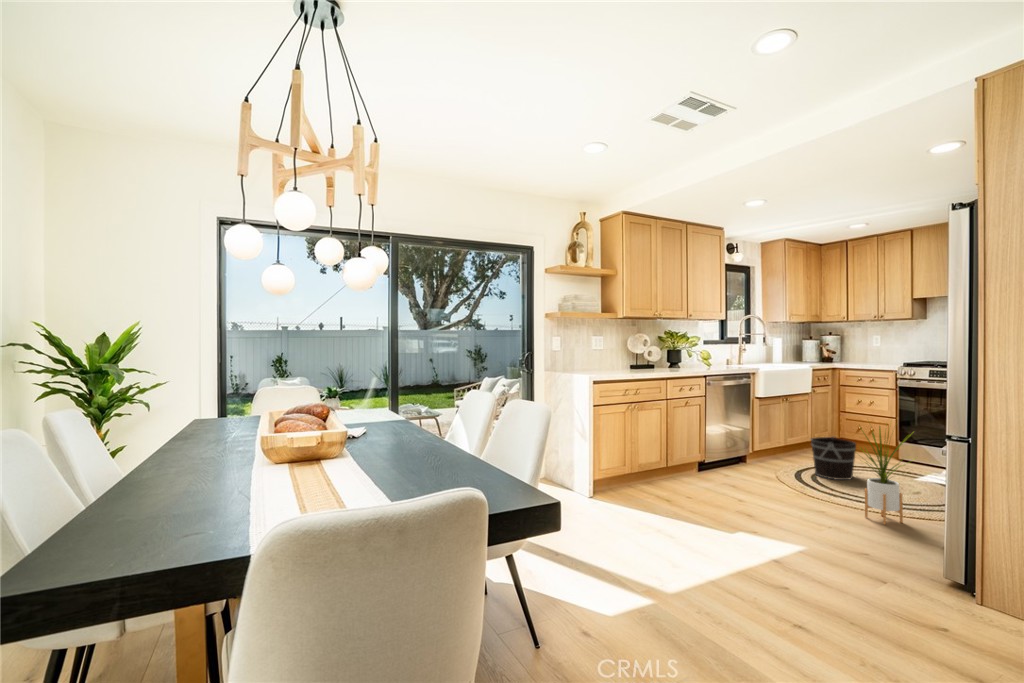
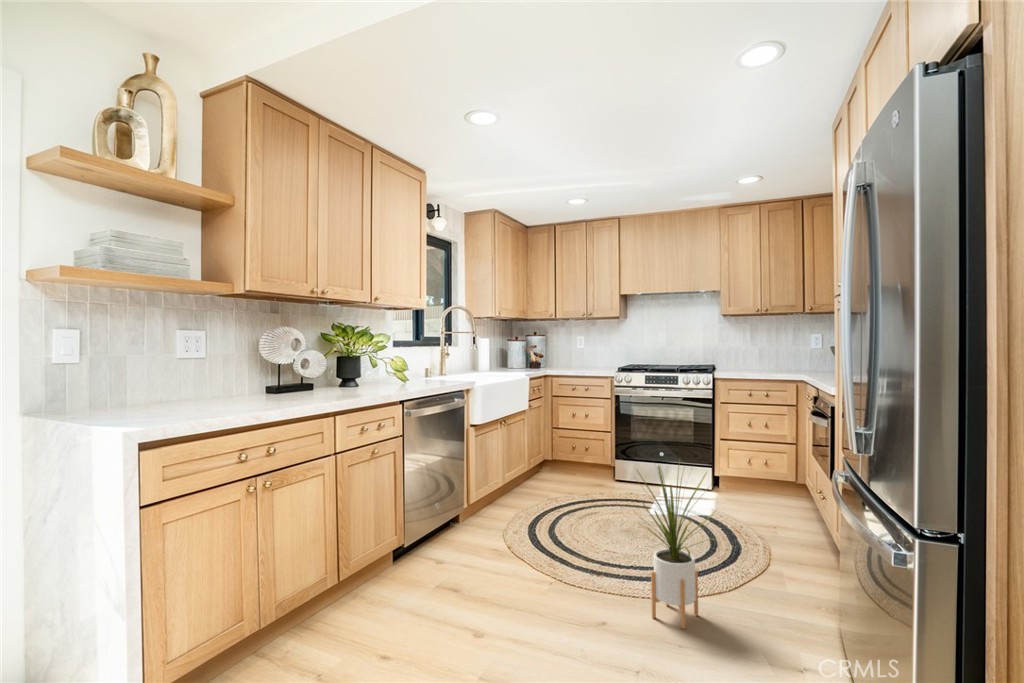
bucket: present [811,437,856,480] -> none [541,471,596,536]

